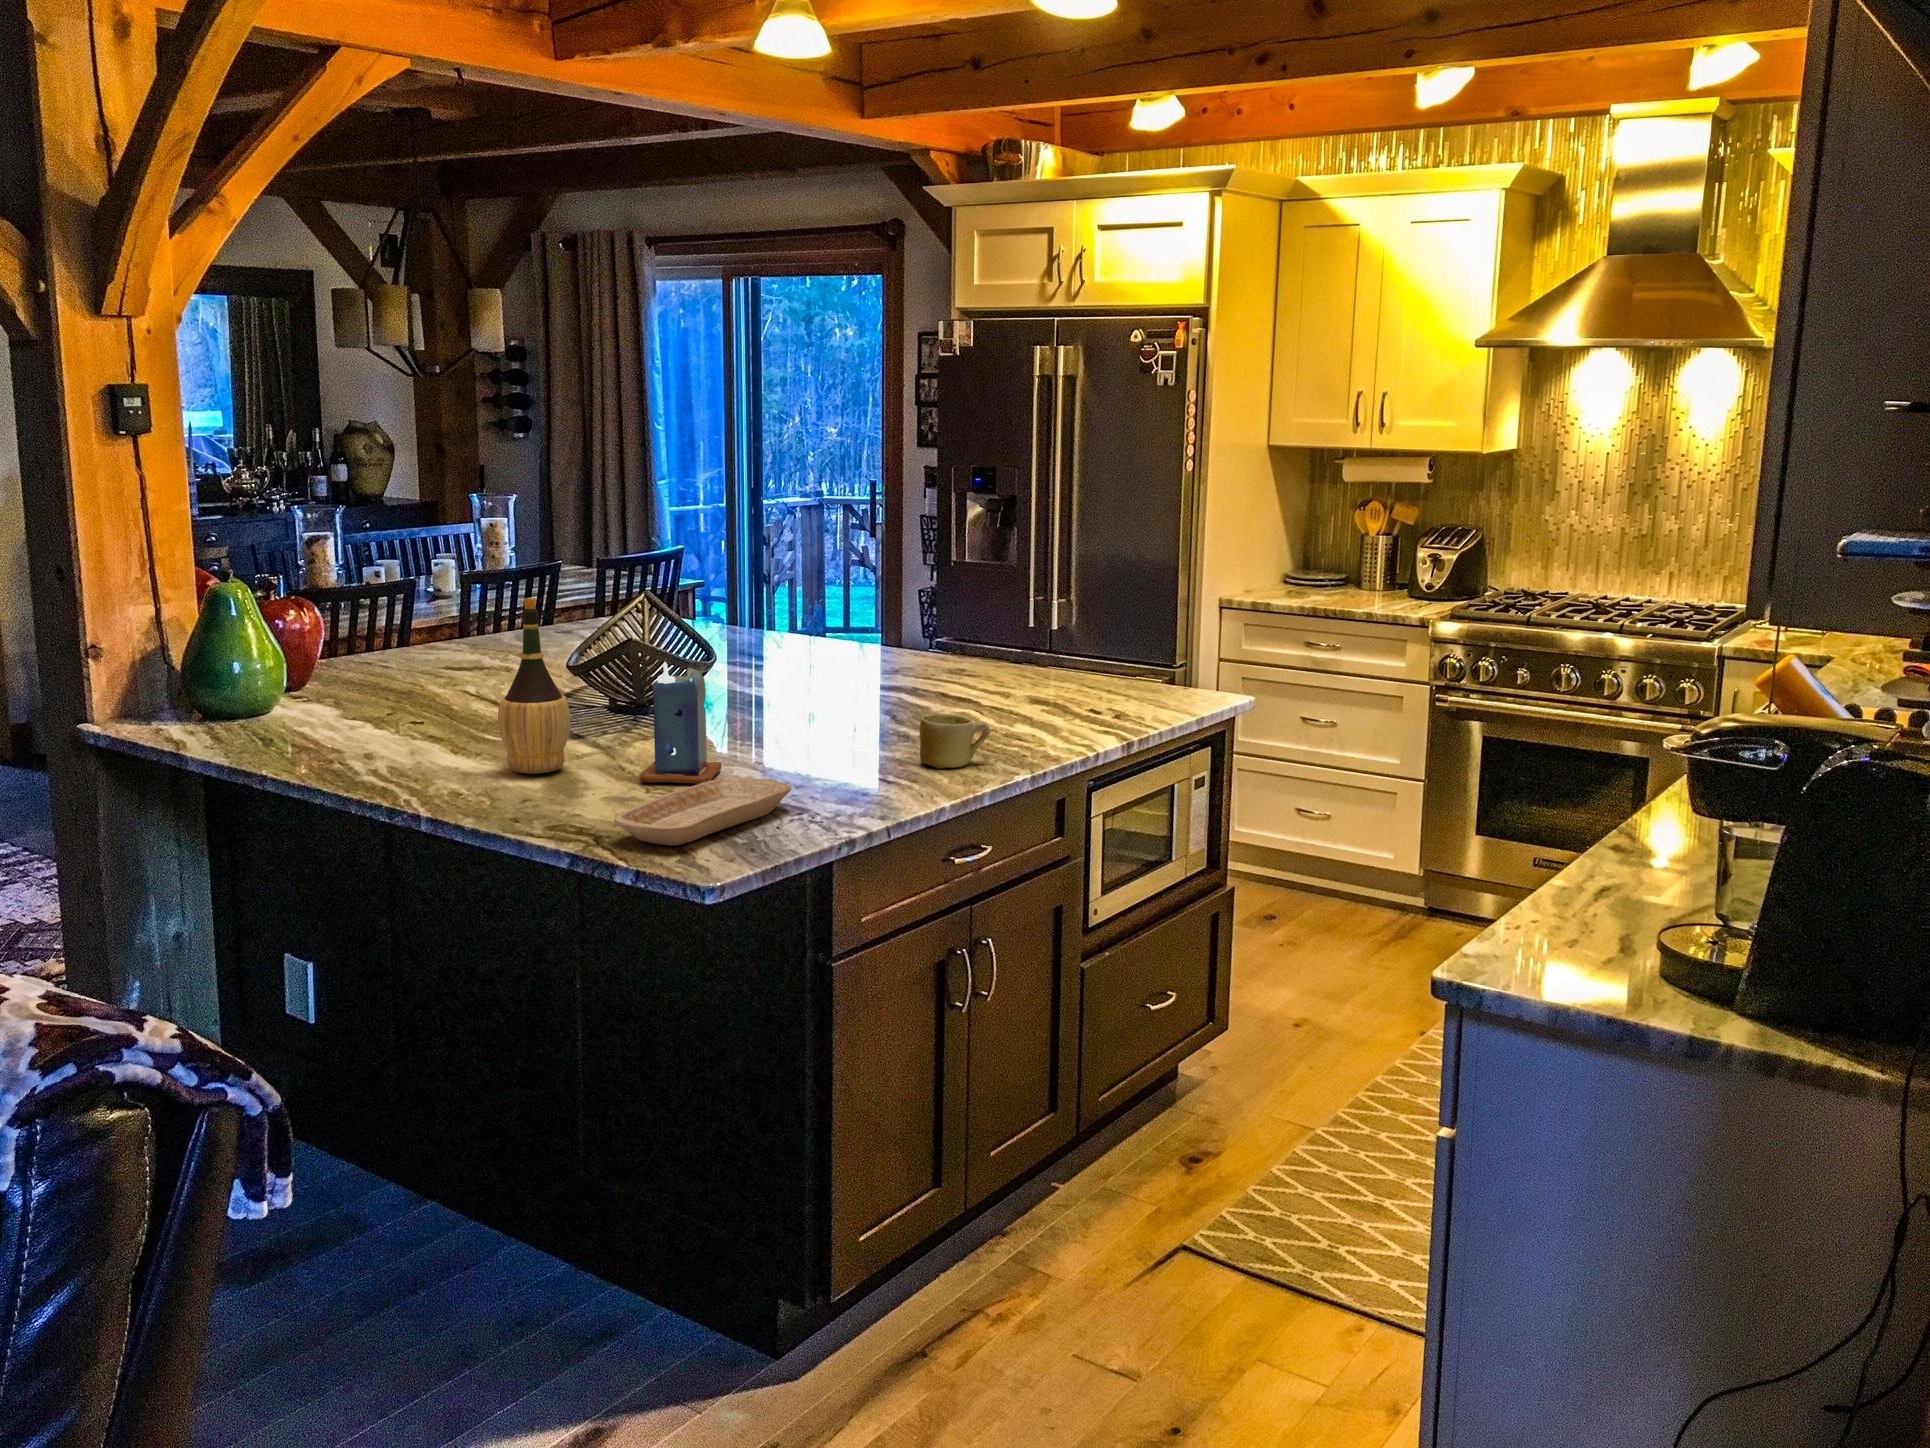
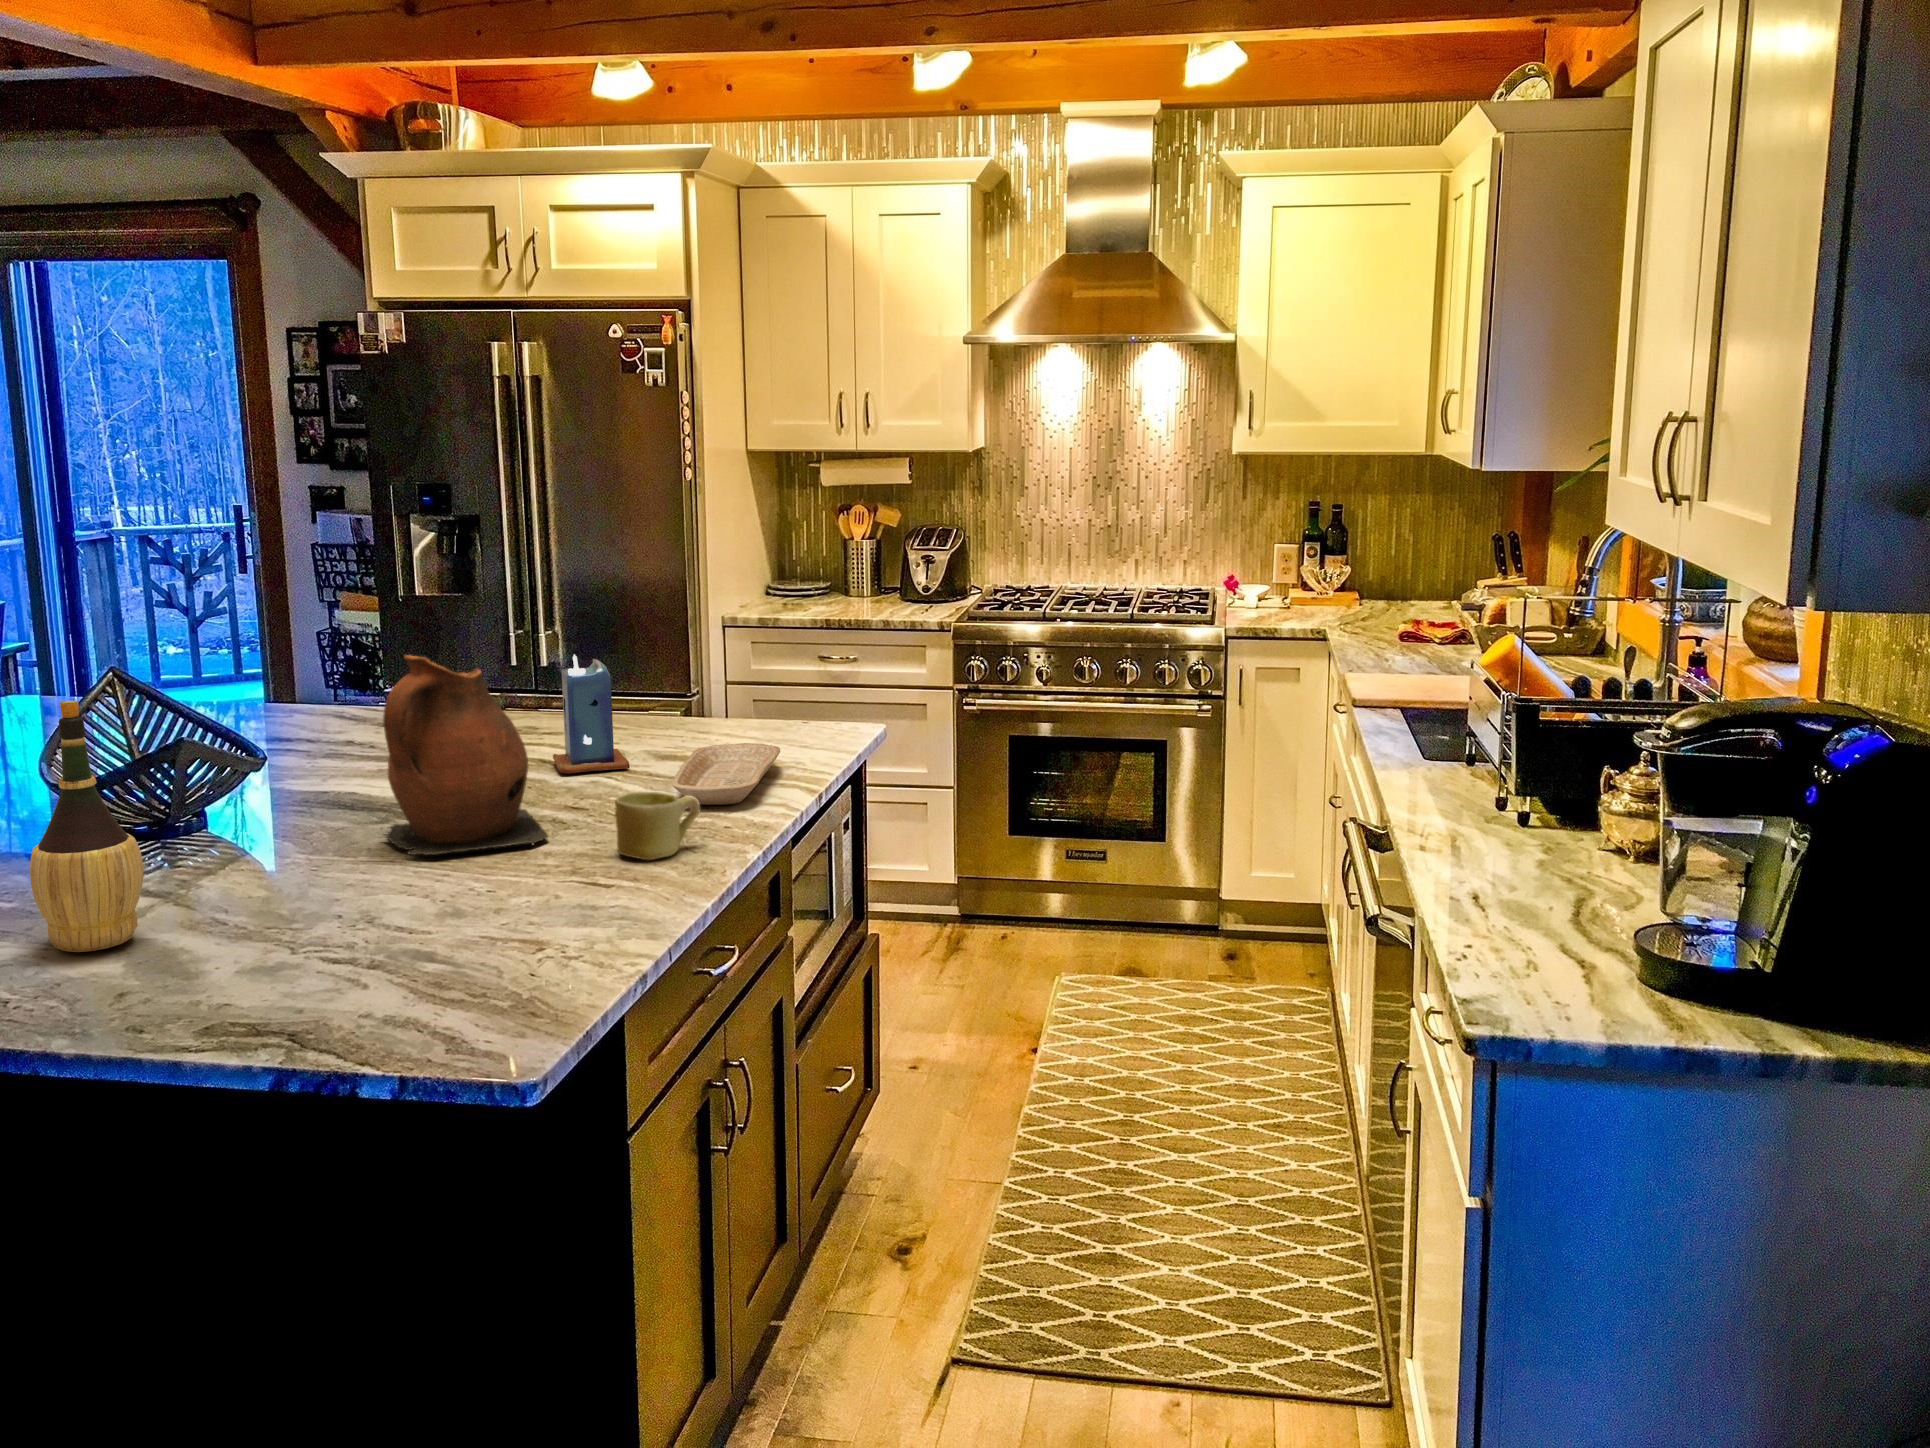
ceramic pitcher: none [765,590,888,749] -> present [381,655,548,855]
candle: present [640,662,721,784] -> present [553,655,629,774]
tray: present [614,778,792,845] -> present [672,743,780,805]

